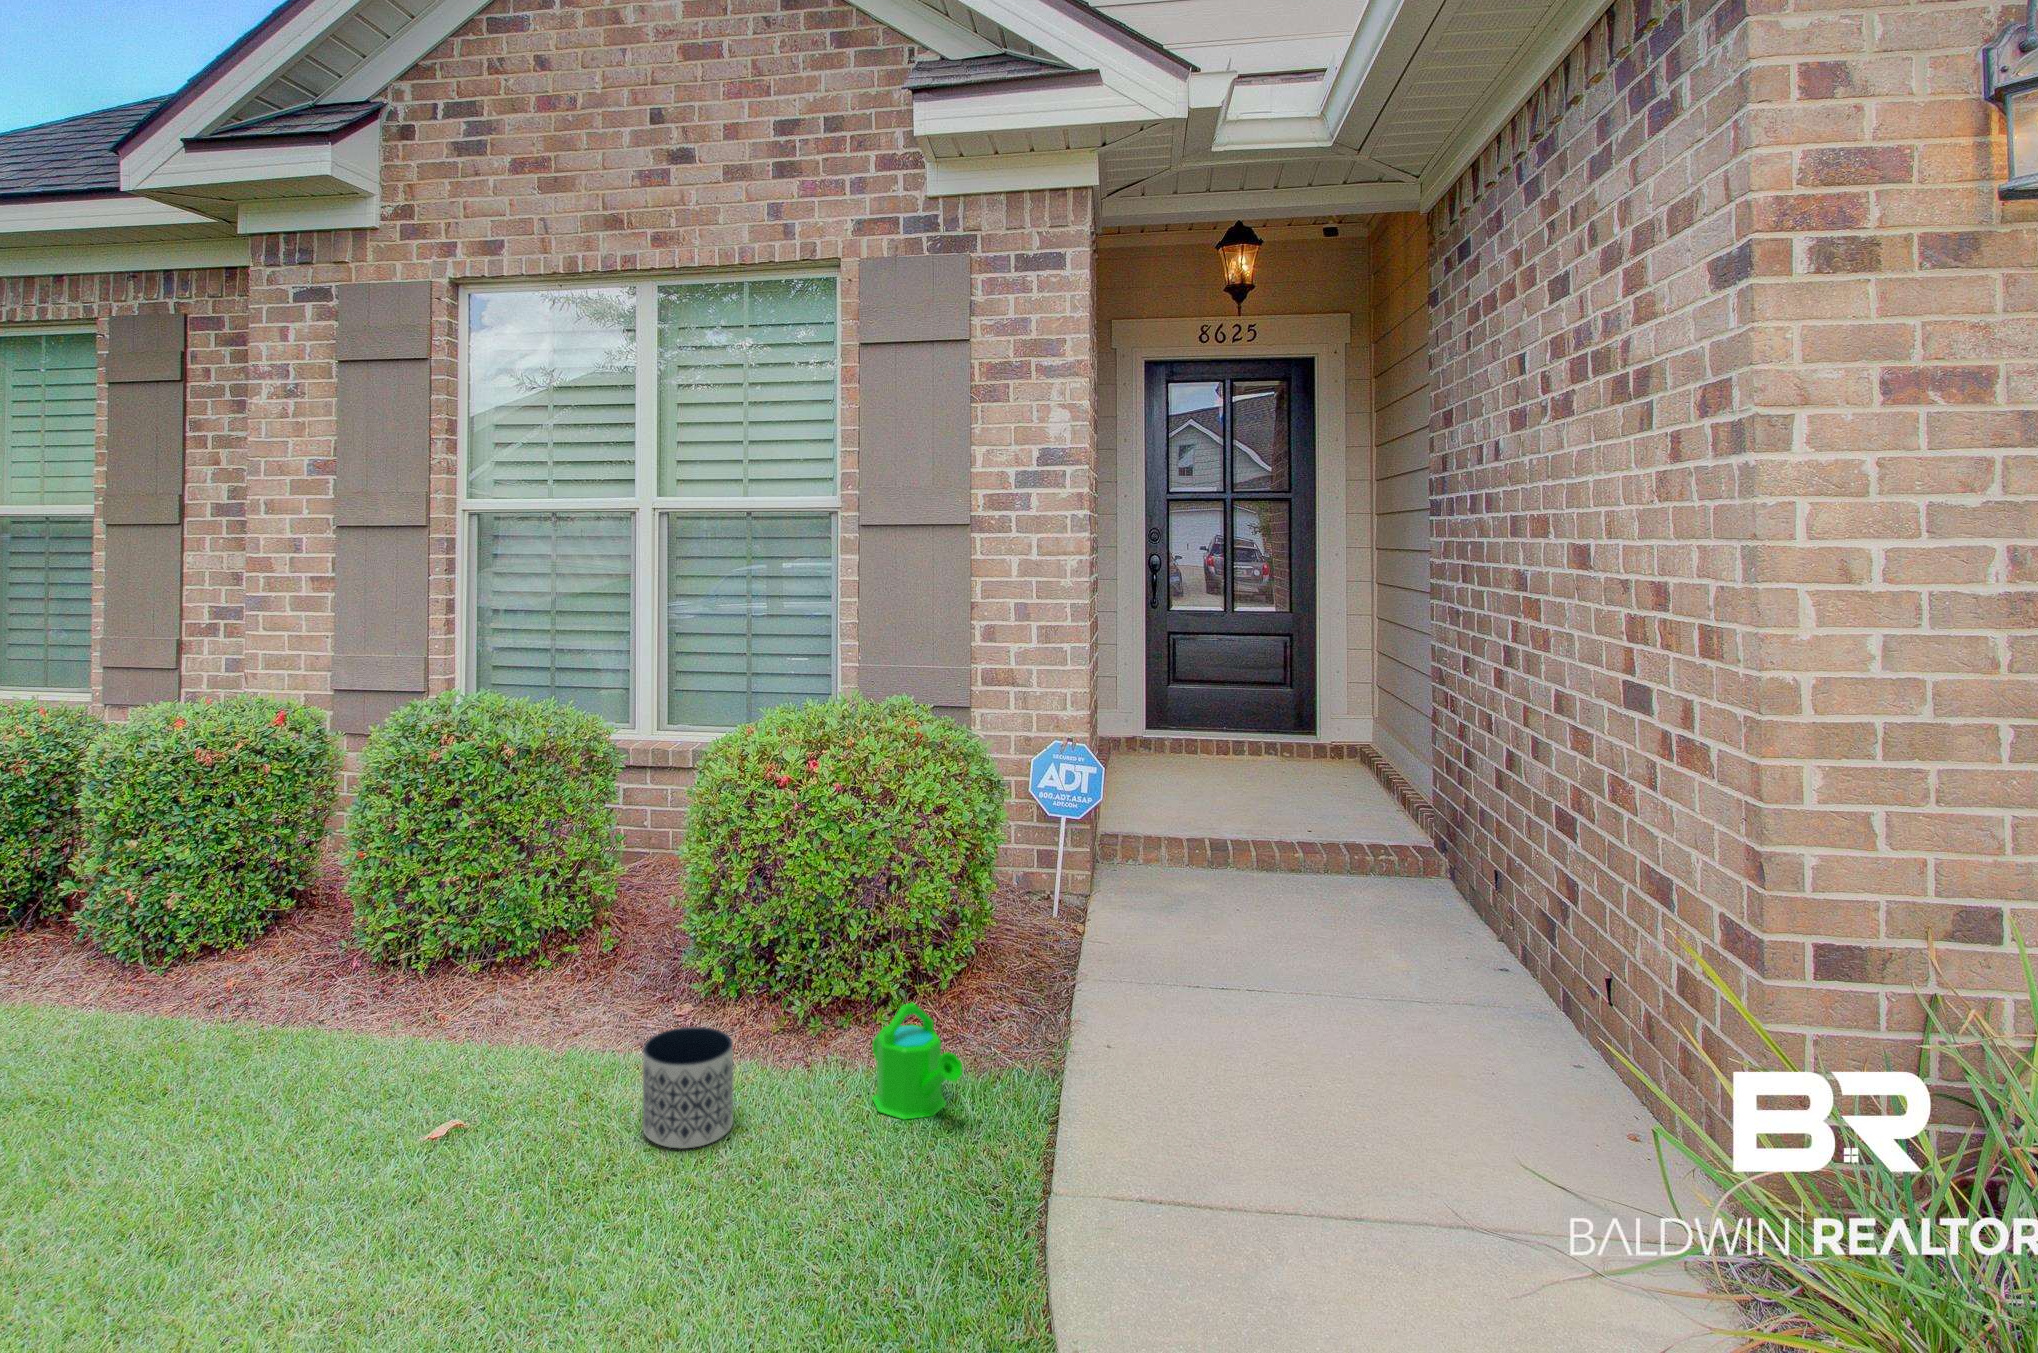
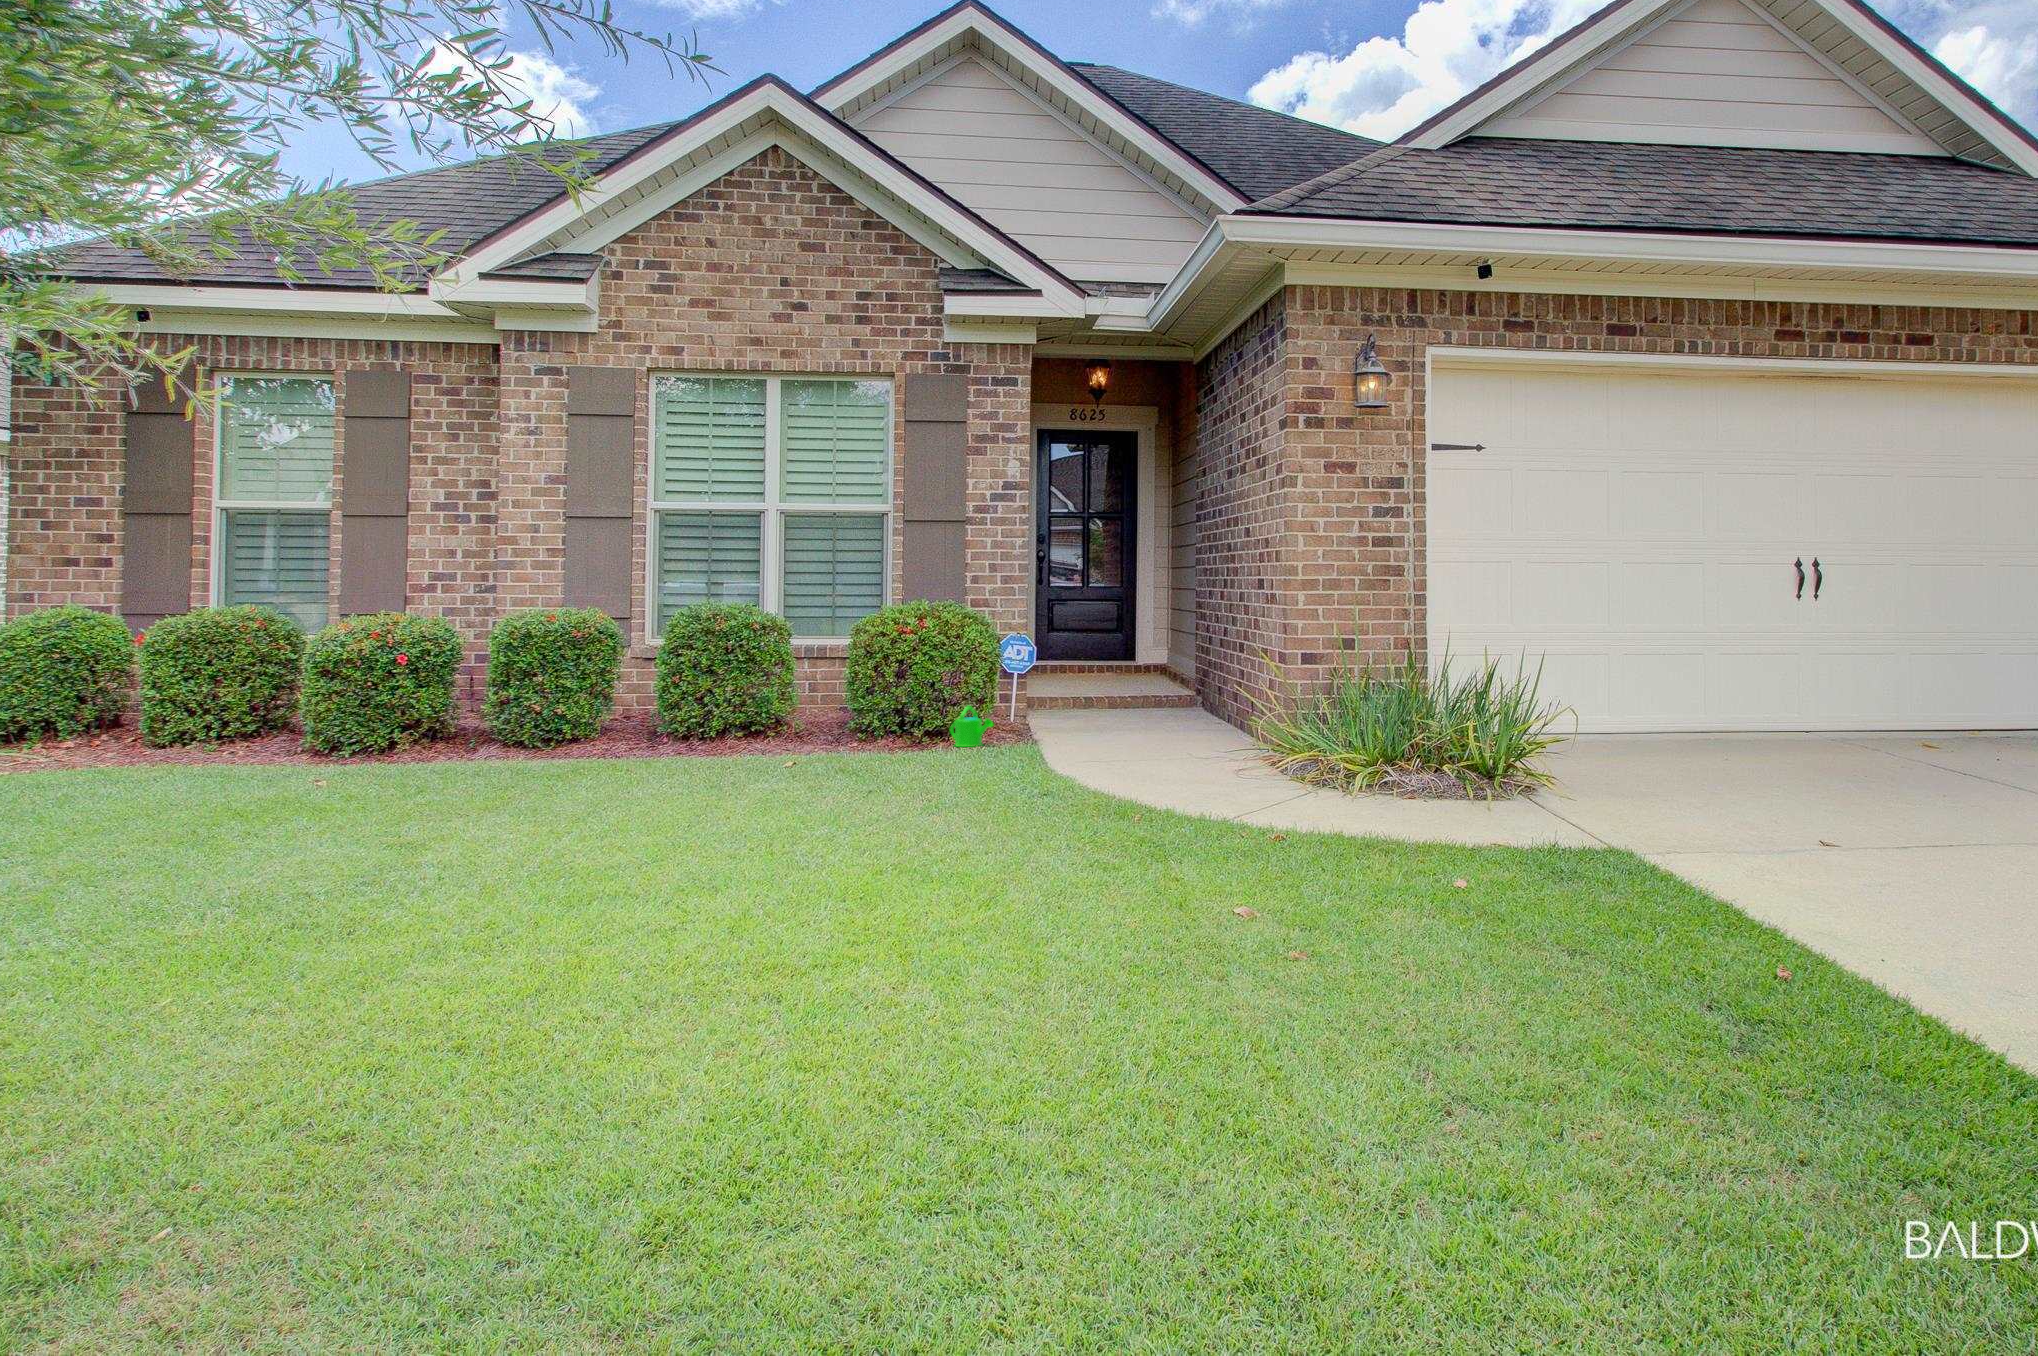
planter: present [643,1027,733,1149] -> none [864,718,901,755]

